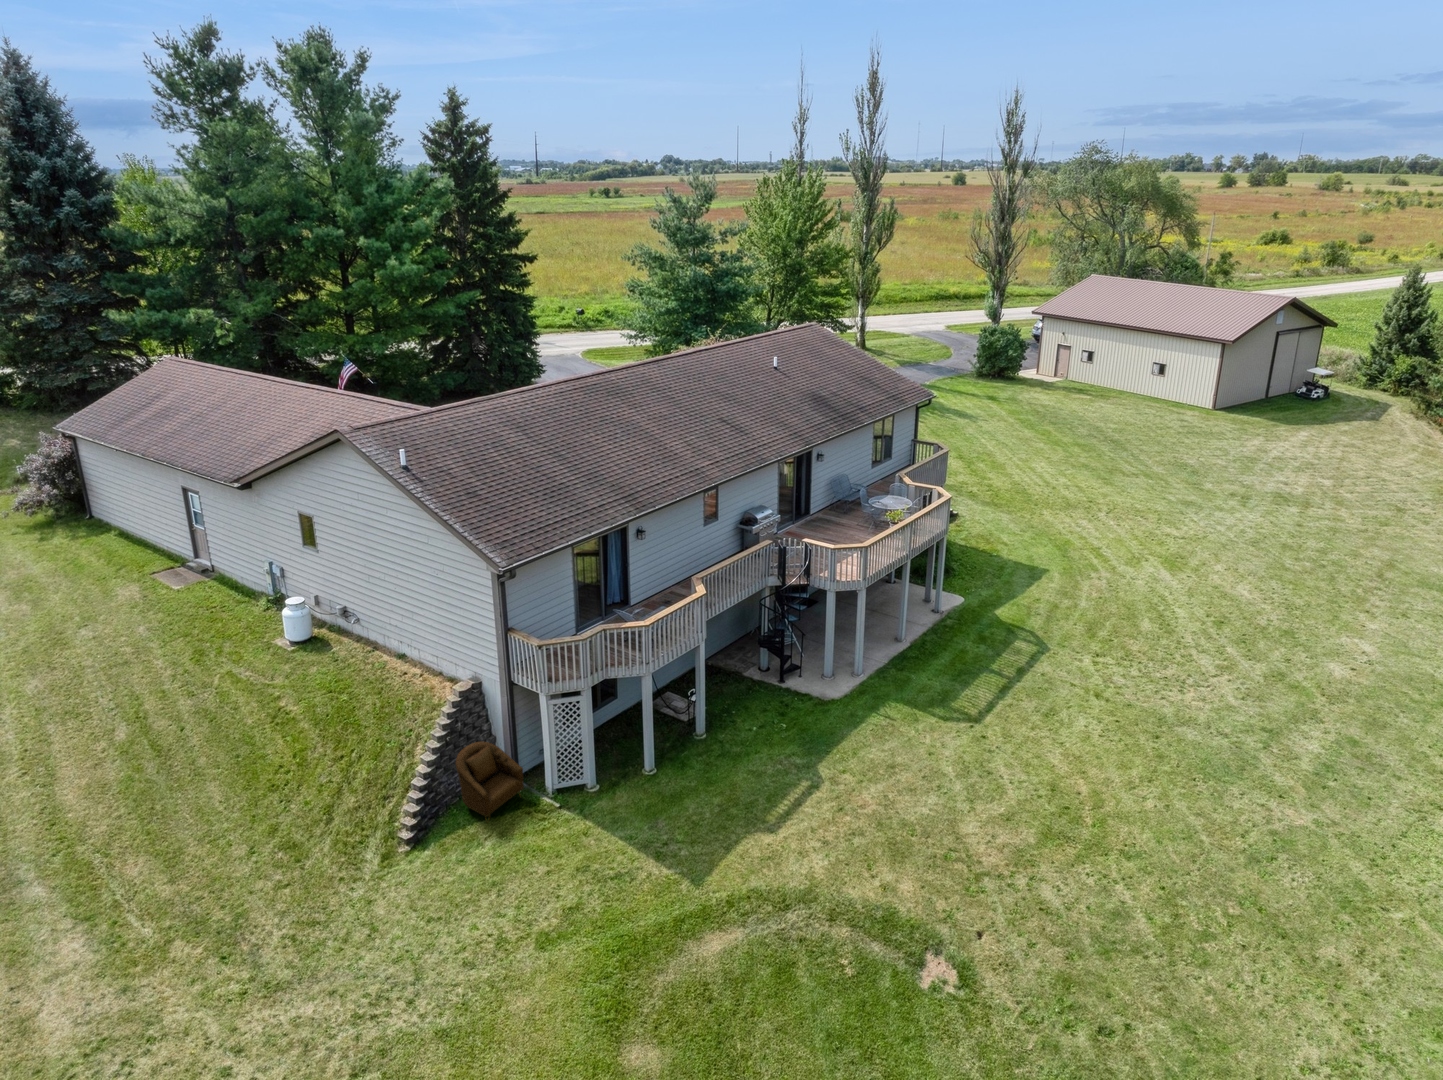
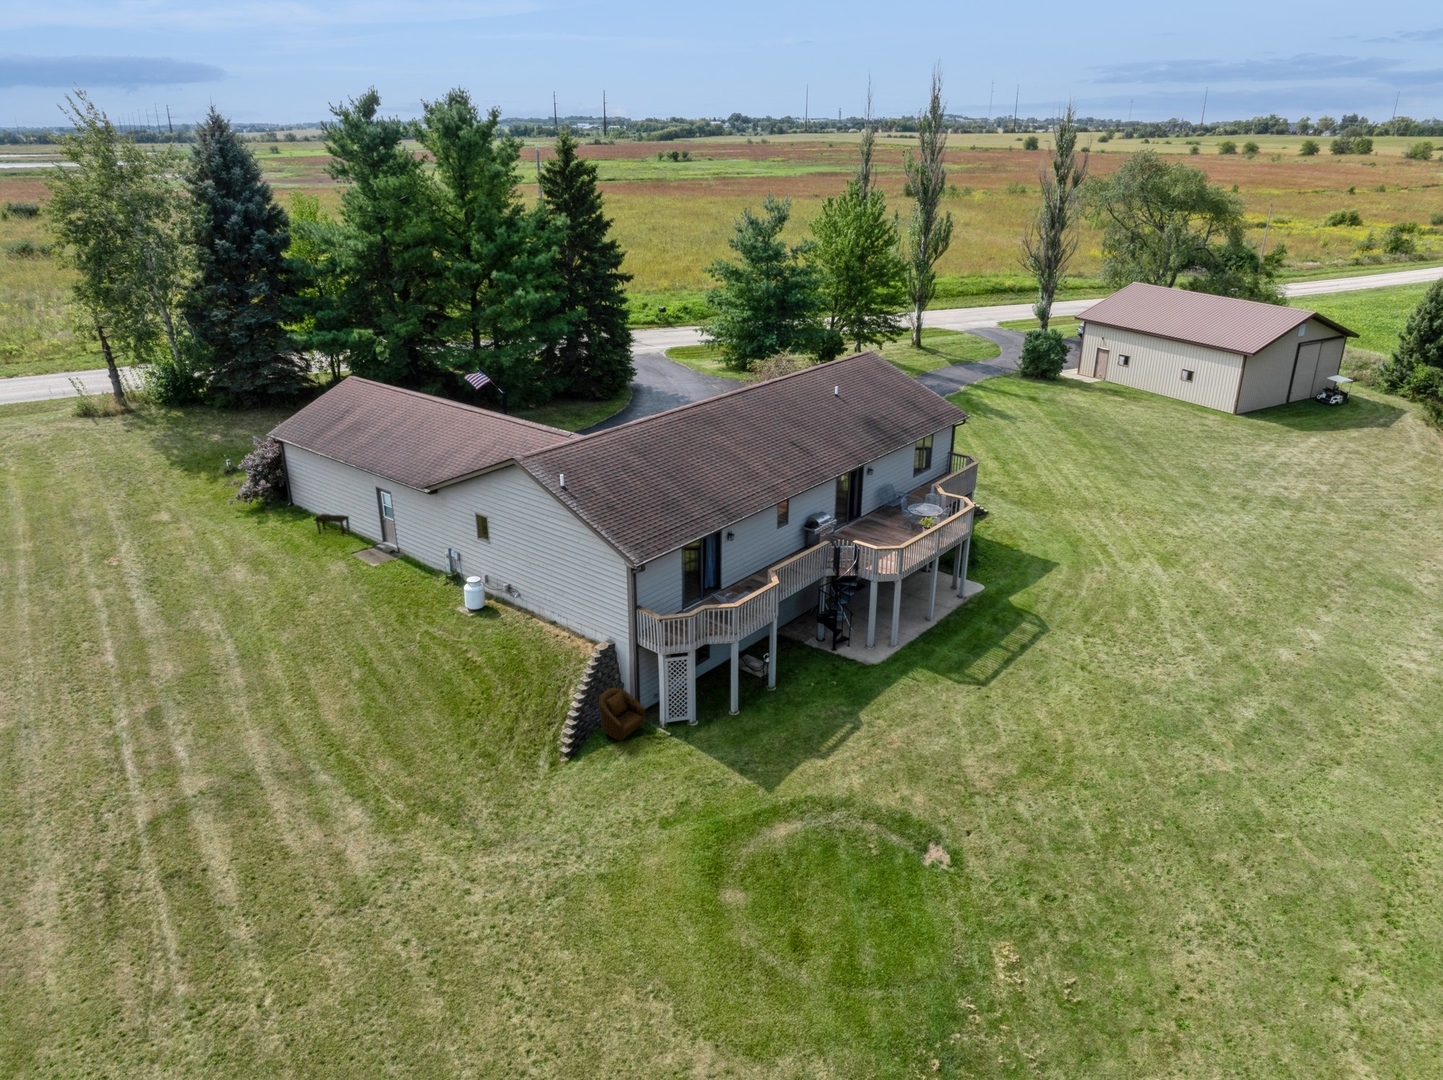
bench: none [112,526,160,553] -> present [315,514,350,535]

